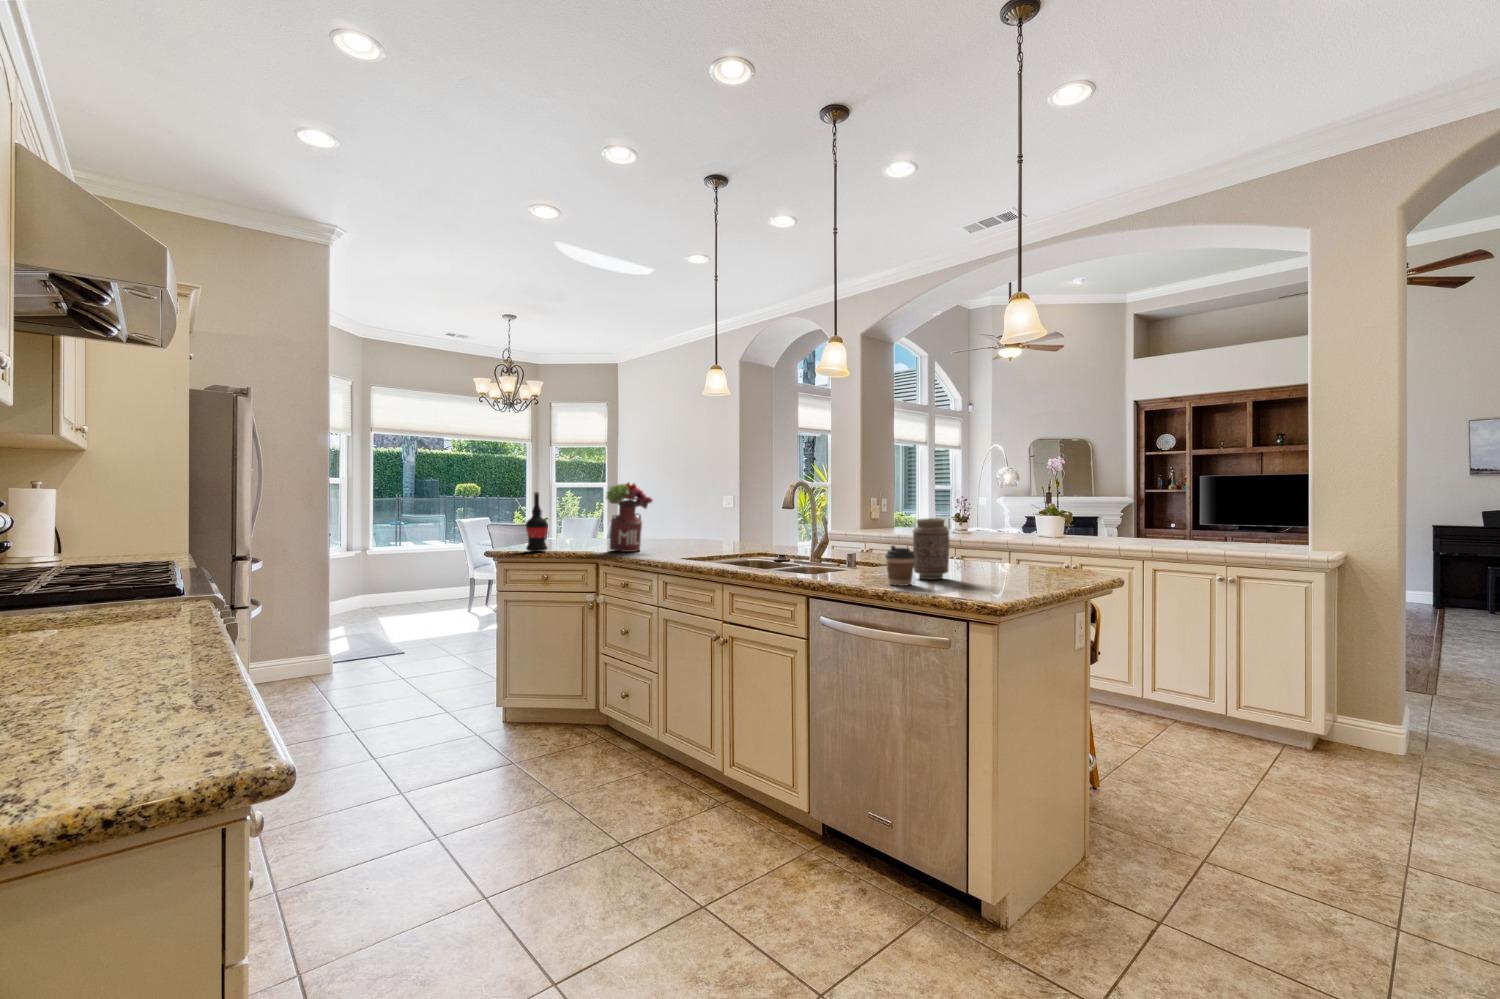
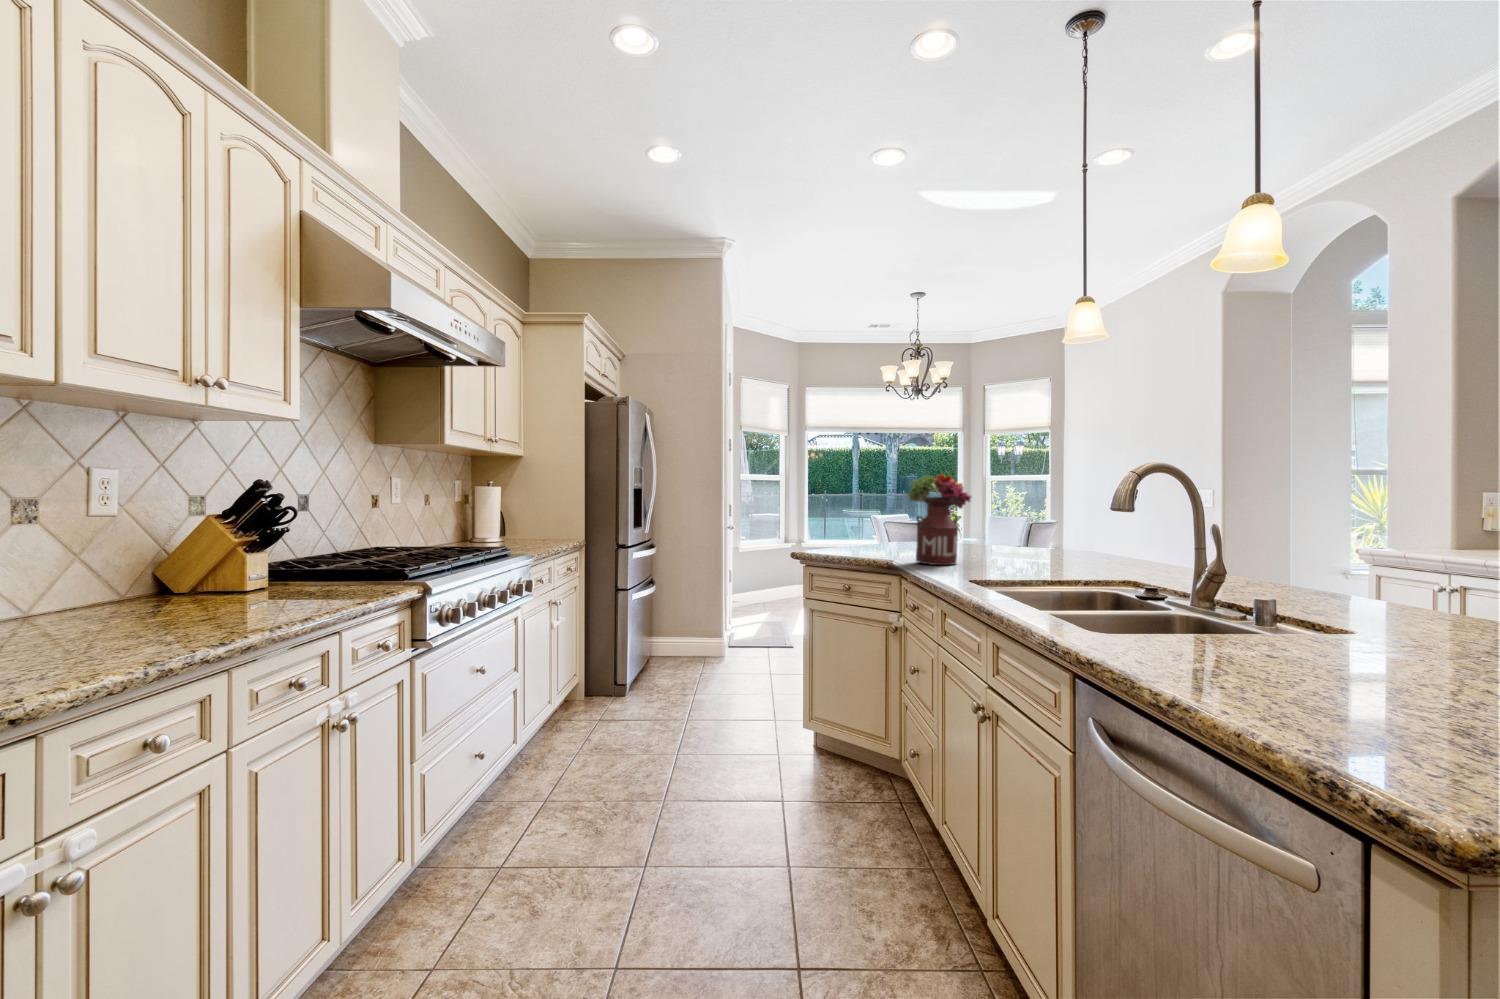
wine bottle: present [526,492,548,552] -> none [825,487,850,557]
vase: present [913,518,950,579] -> none [1317,545,1431,693]
coffee cup: present [885,545,915,586] -> none [1205,602,1286,698]

